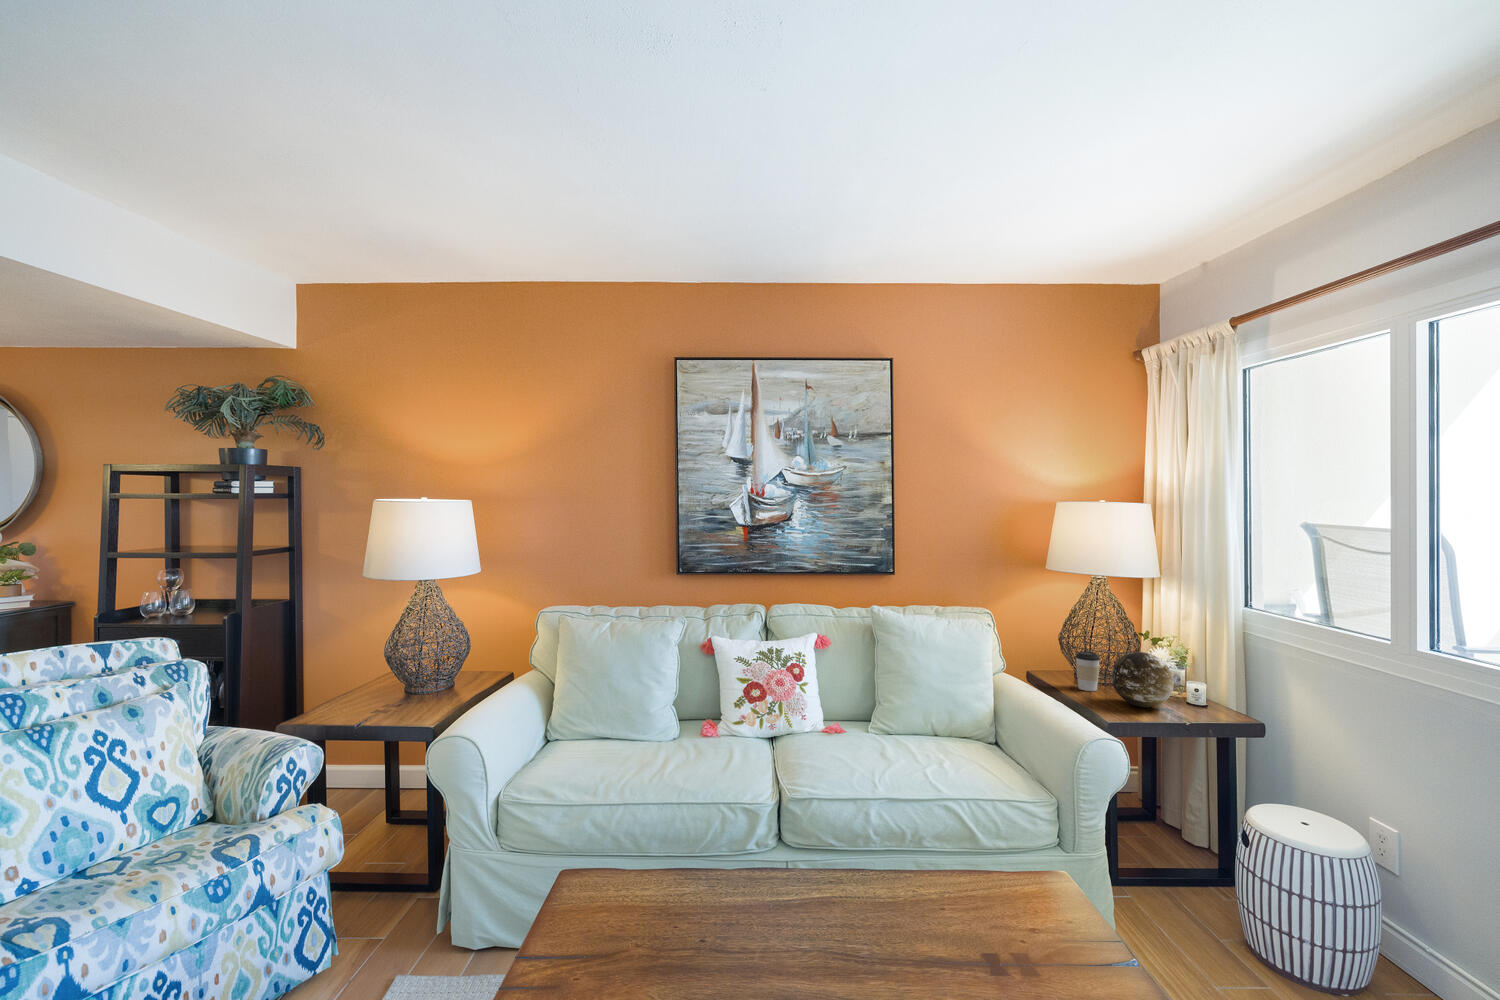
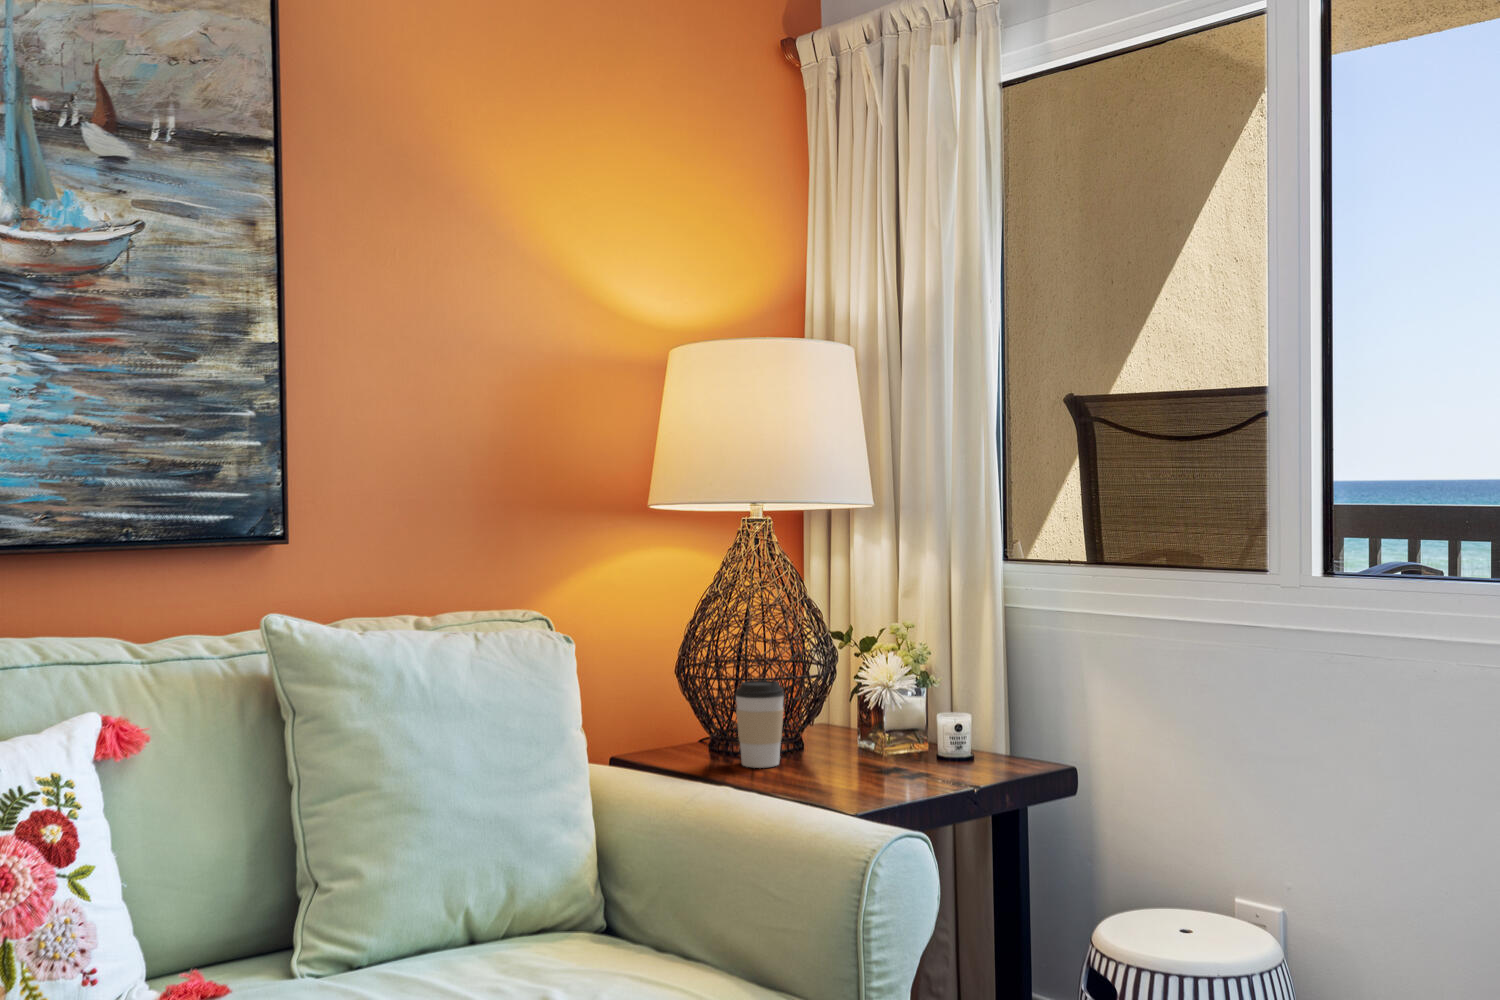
decorative orb: present [1111,652,1174,707] -> none [826,660,943,778]

